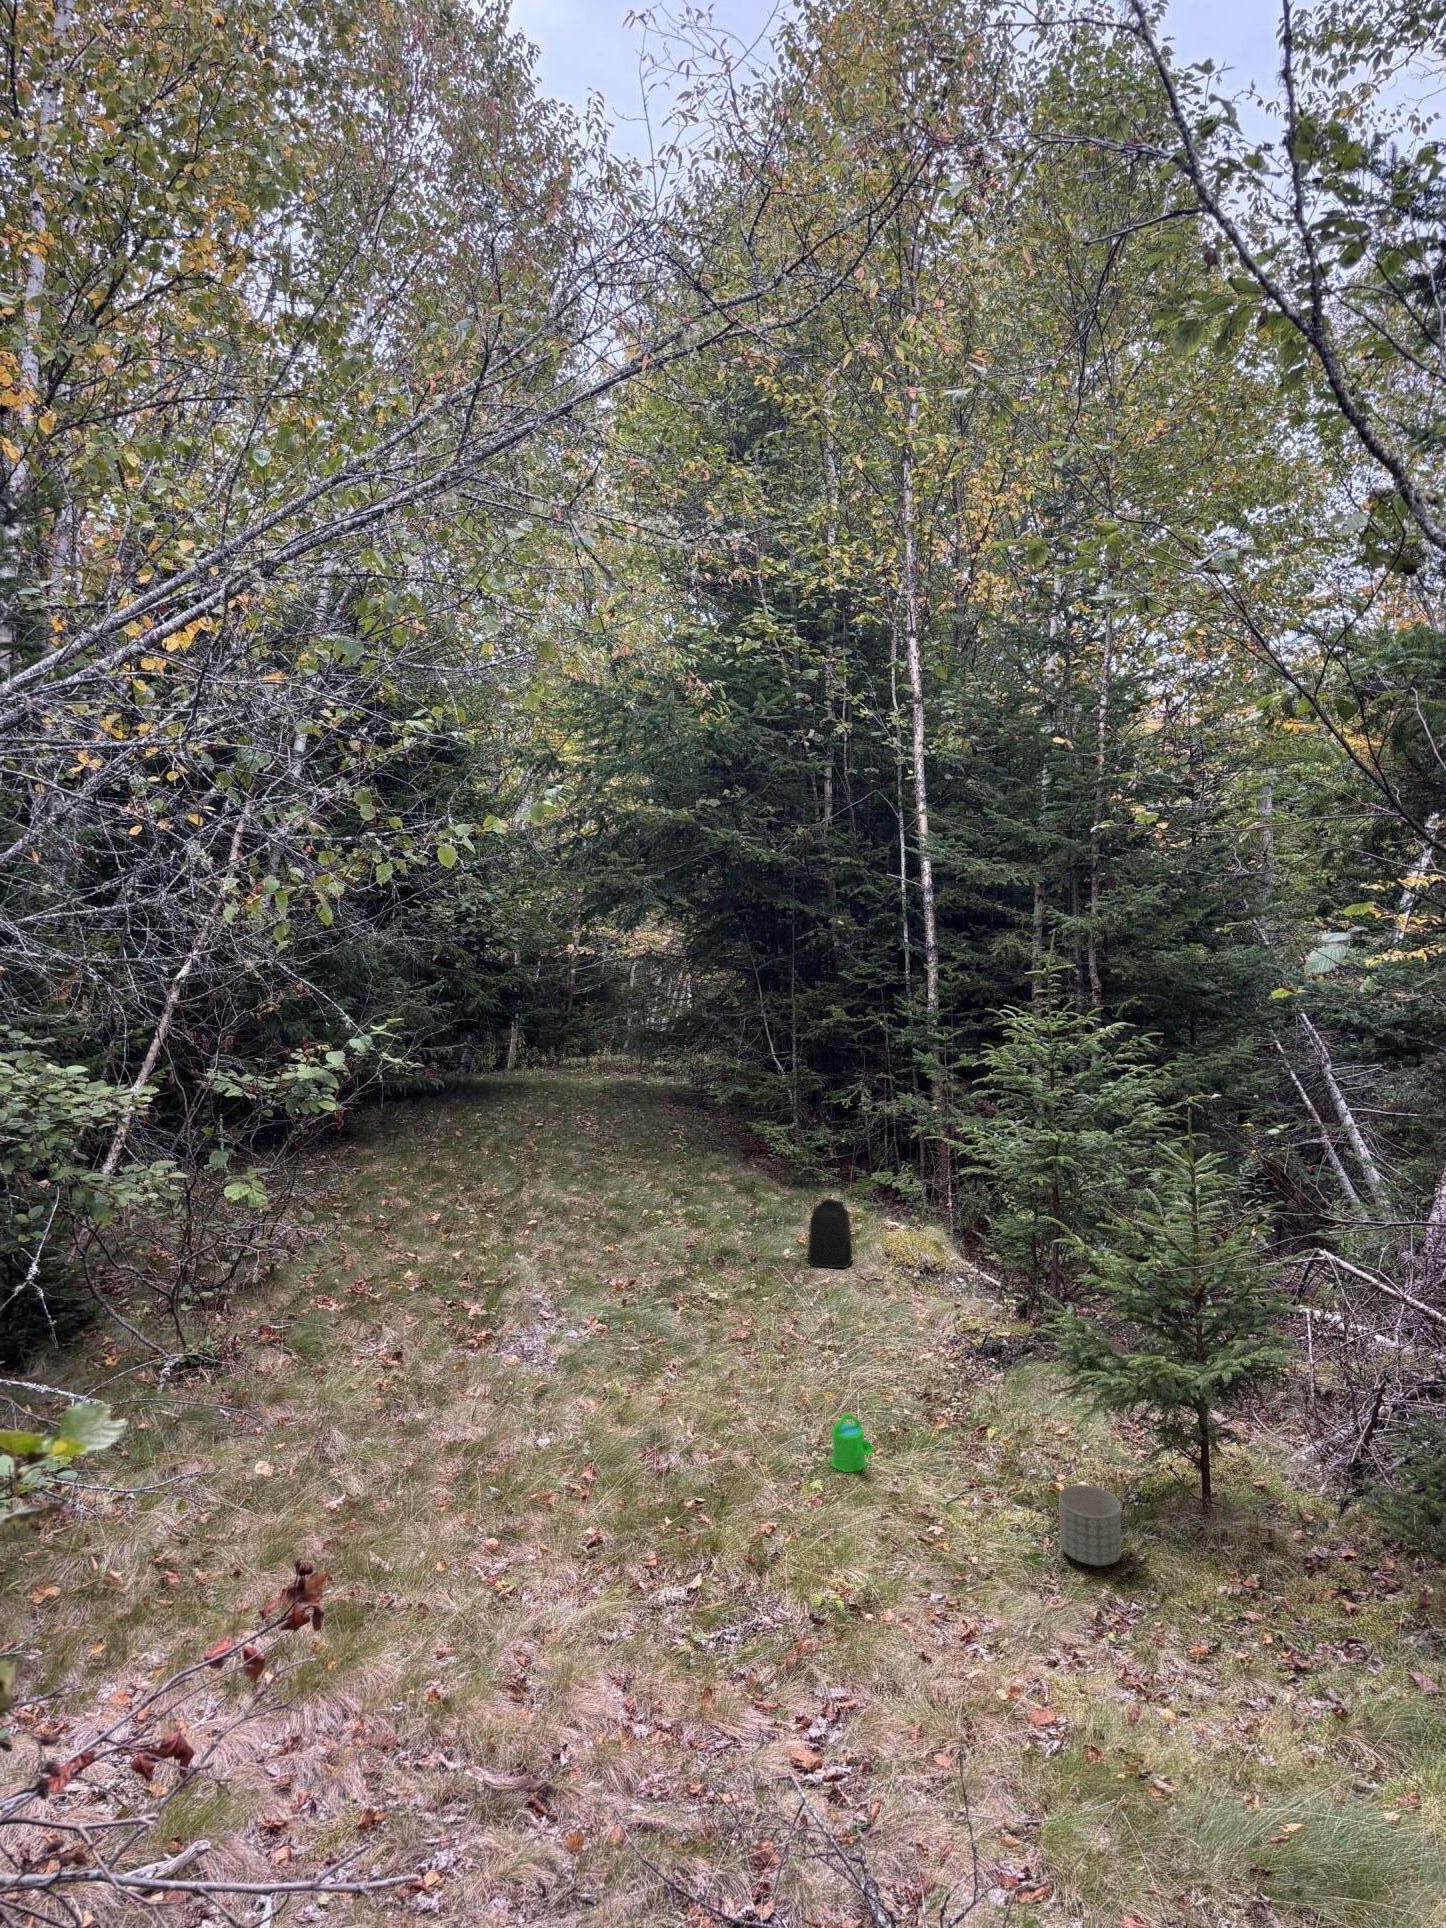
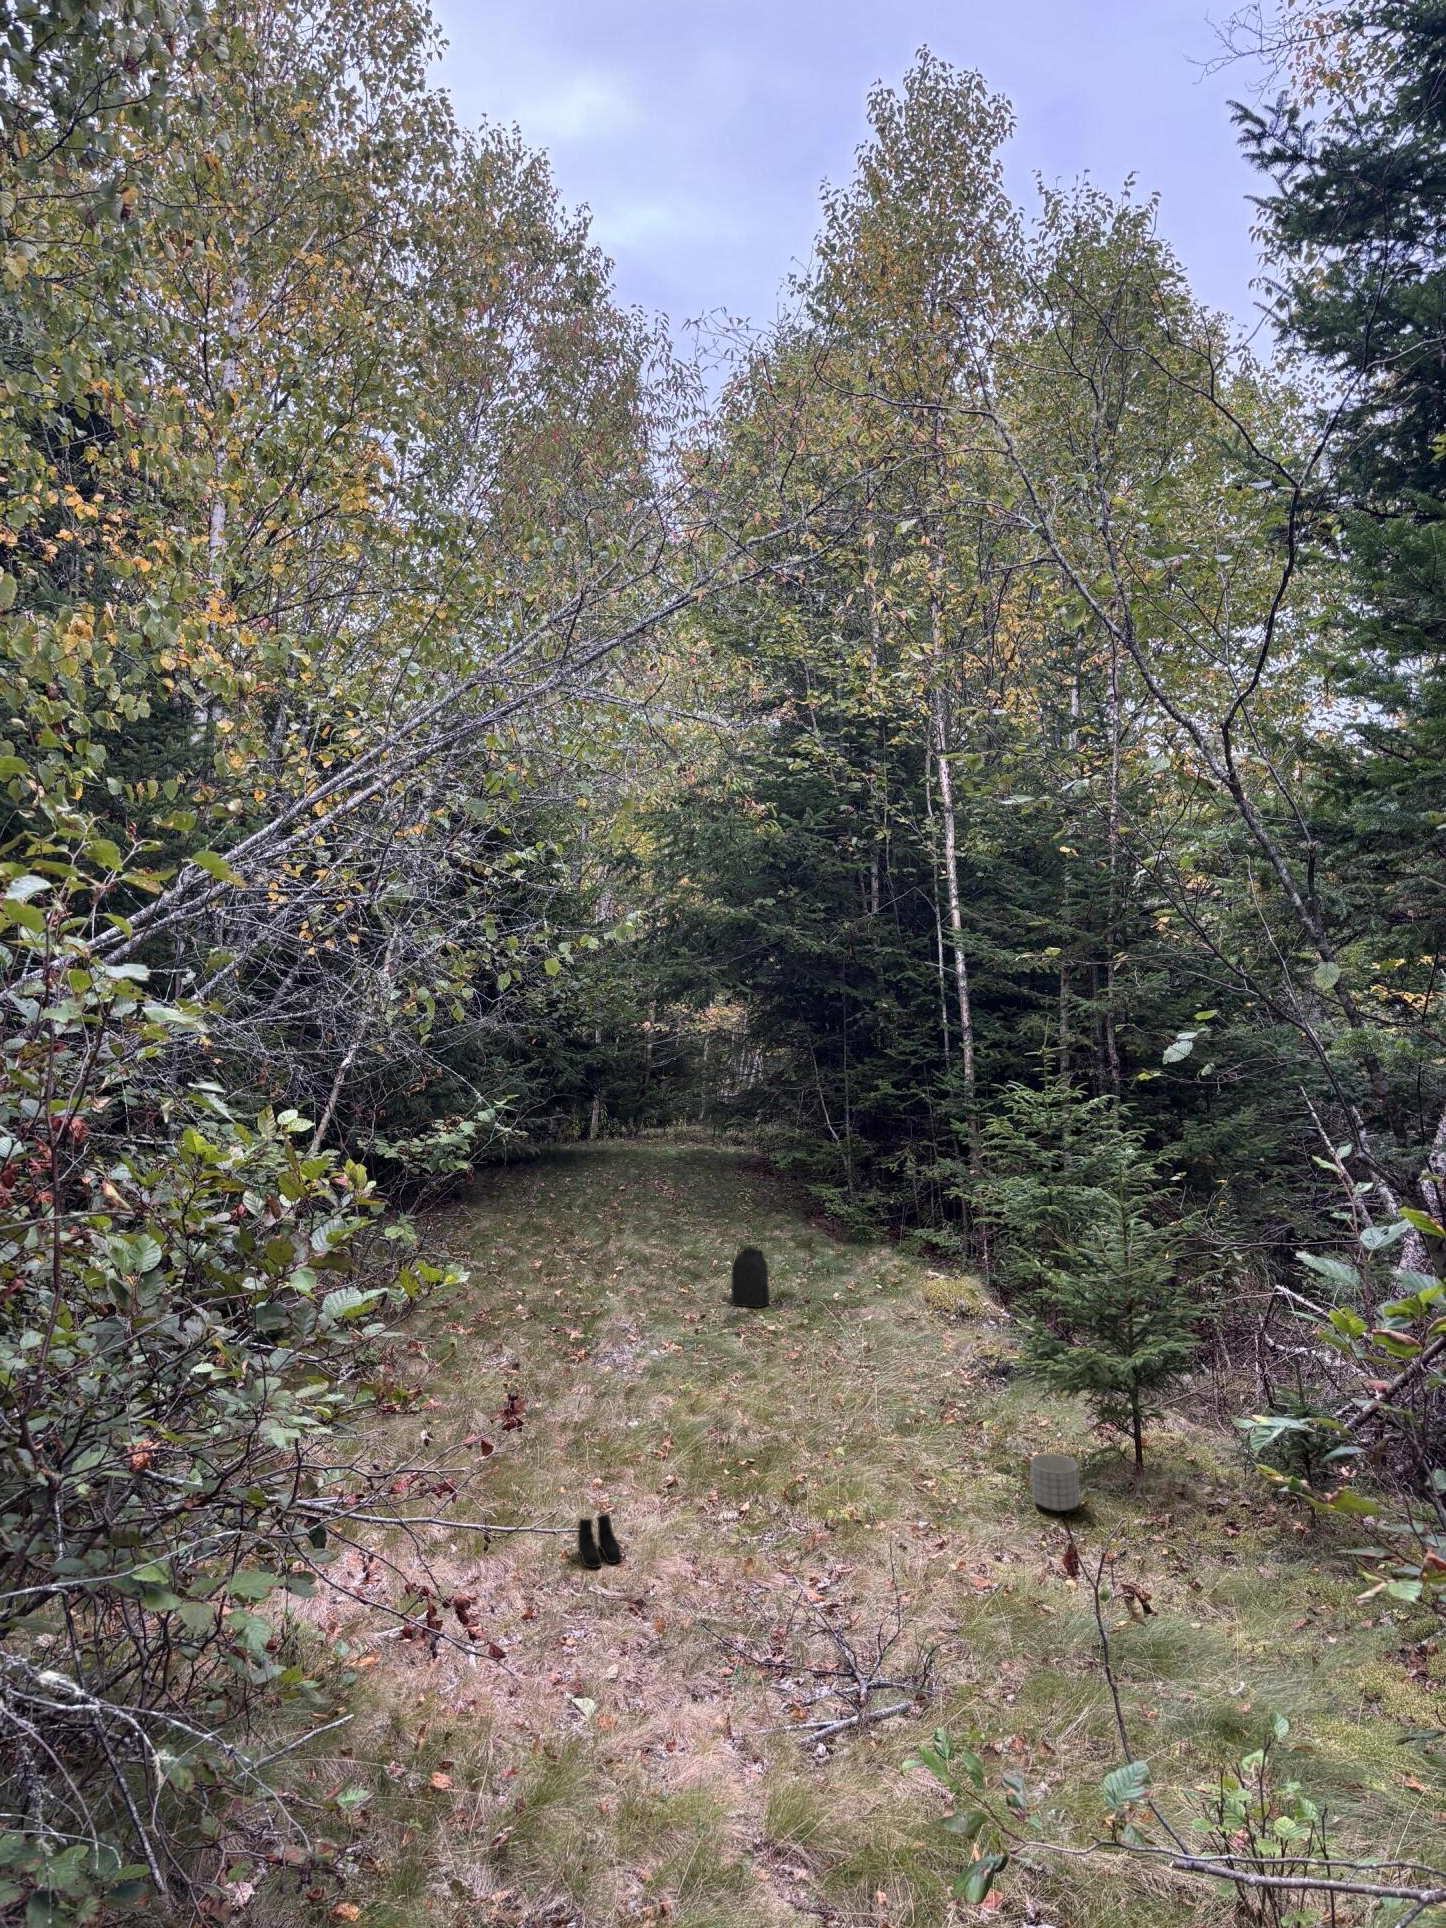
backpack: present [808,1199,852,1268] -> present [731,1248,770,1307]
watering can: present [831,1413,873,1472] -> none [862,1405,894,1451]
boots: none [440,1621,504,1716] -> present [578,1514,622,1568]

